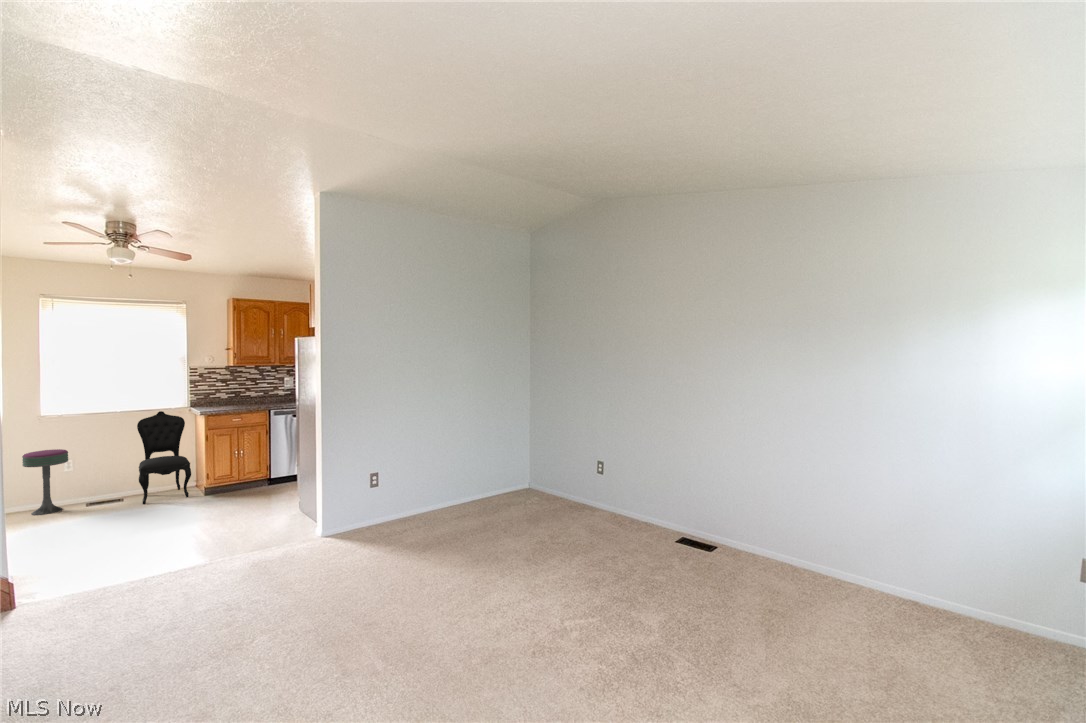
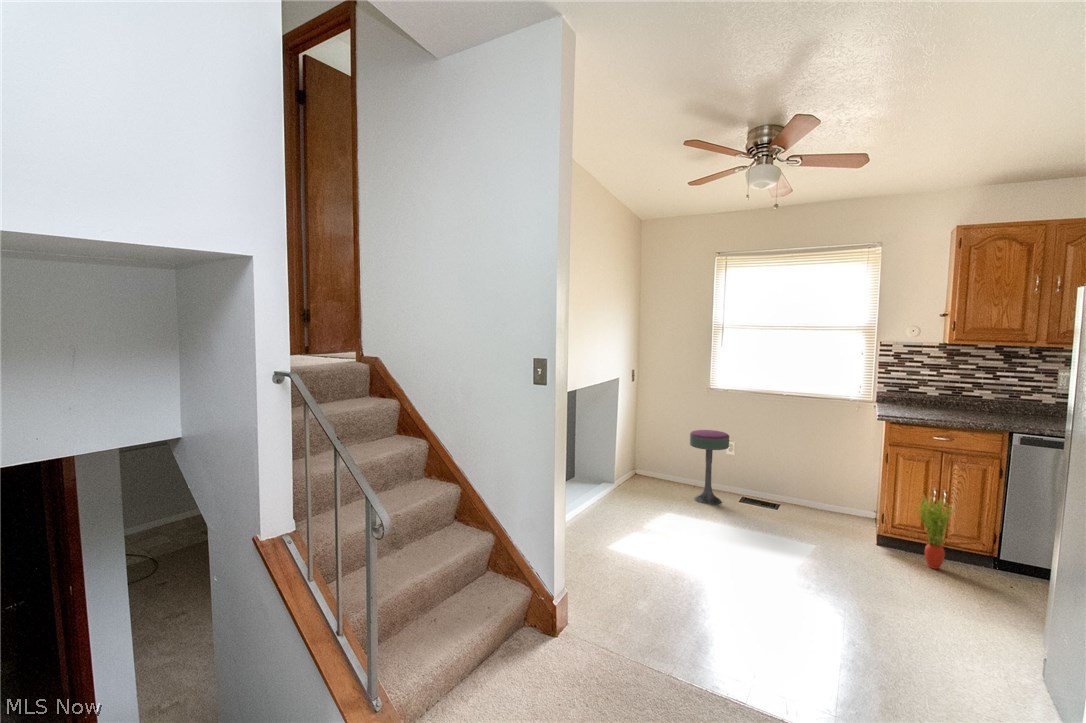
dining chair: present [137,411,191,504] -> none [793,404,864,542]
potted plant: none [225,453,246,494] -> present [916,495,955,569]

